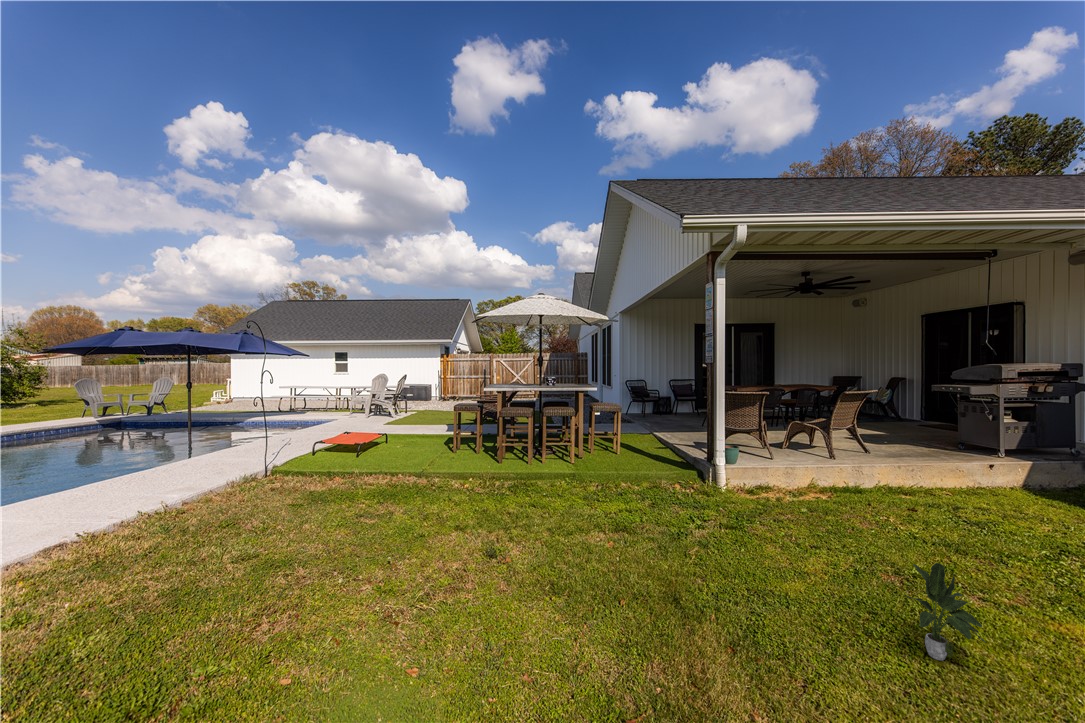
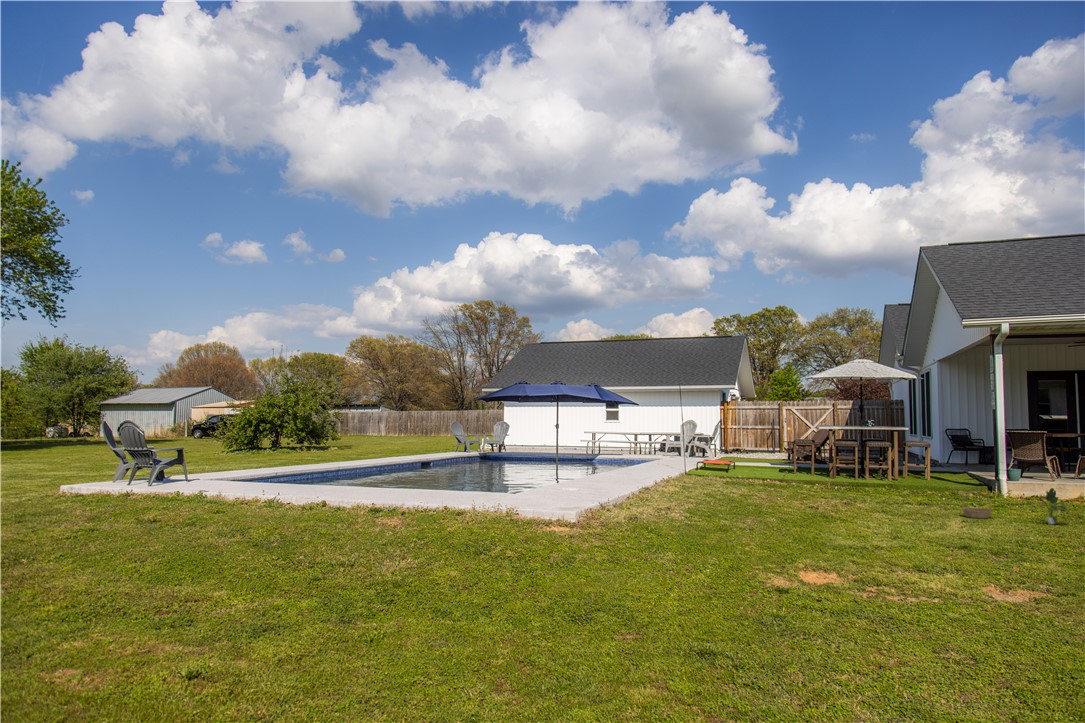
basket: none [721,560,789,639] -> present [962,491,991,519]

